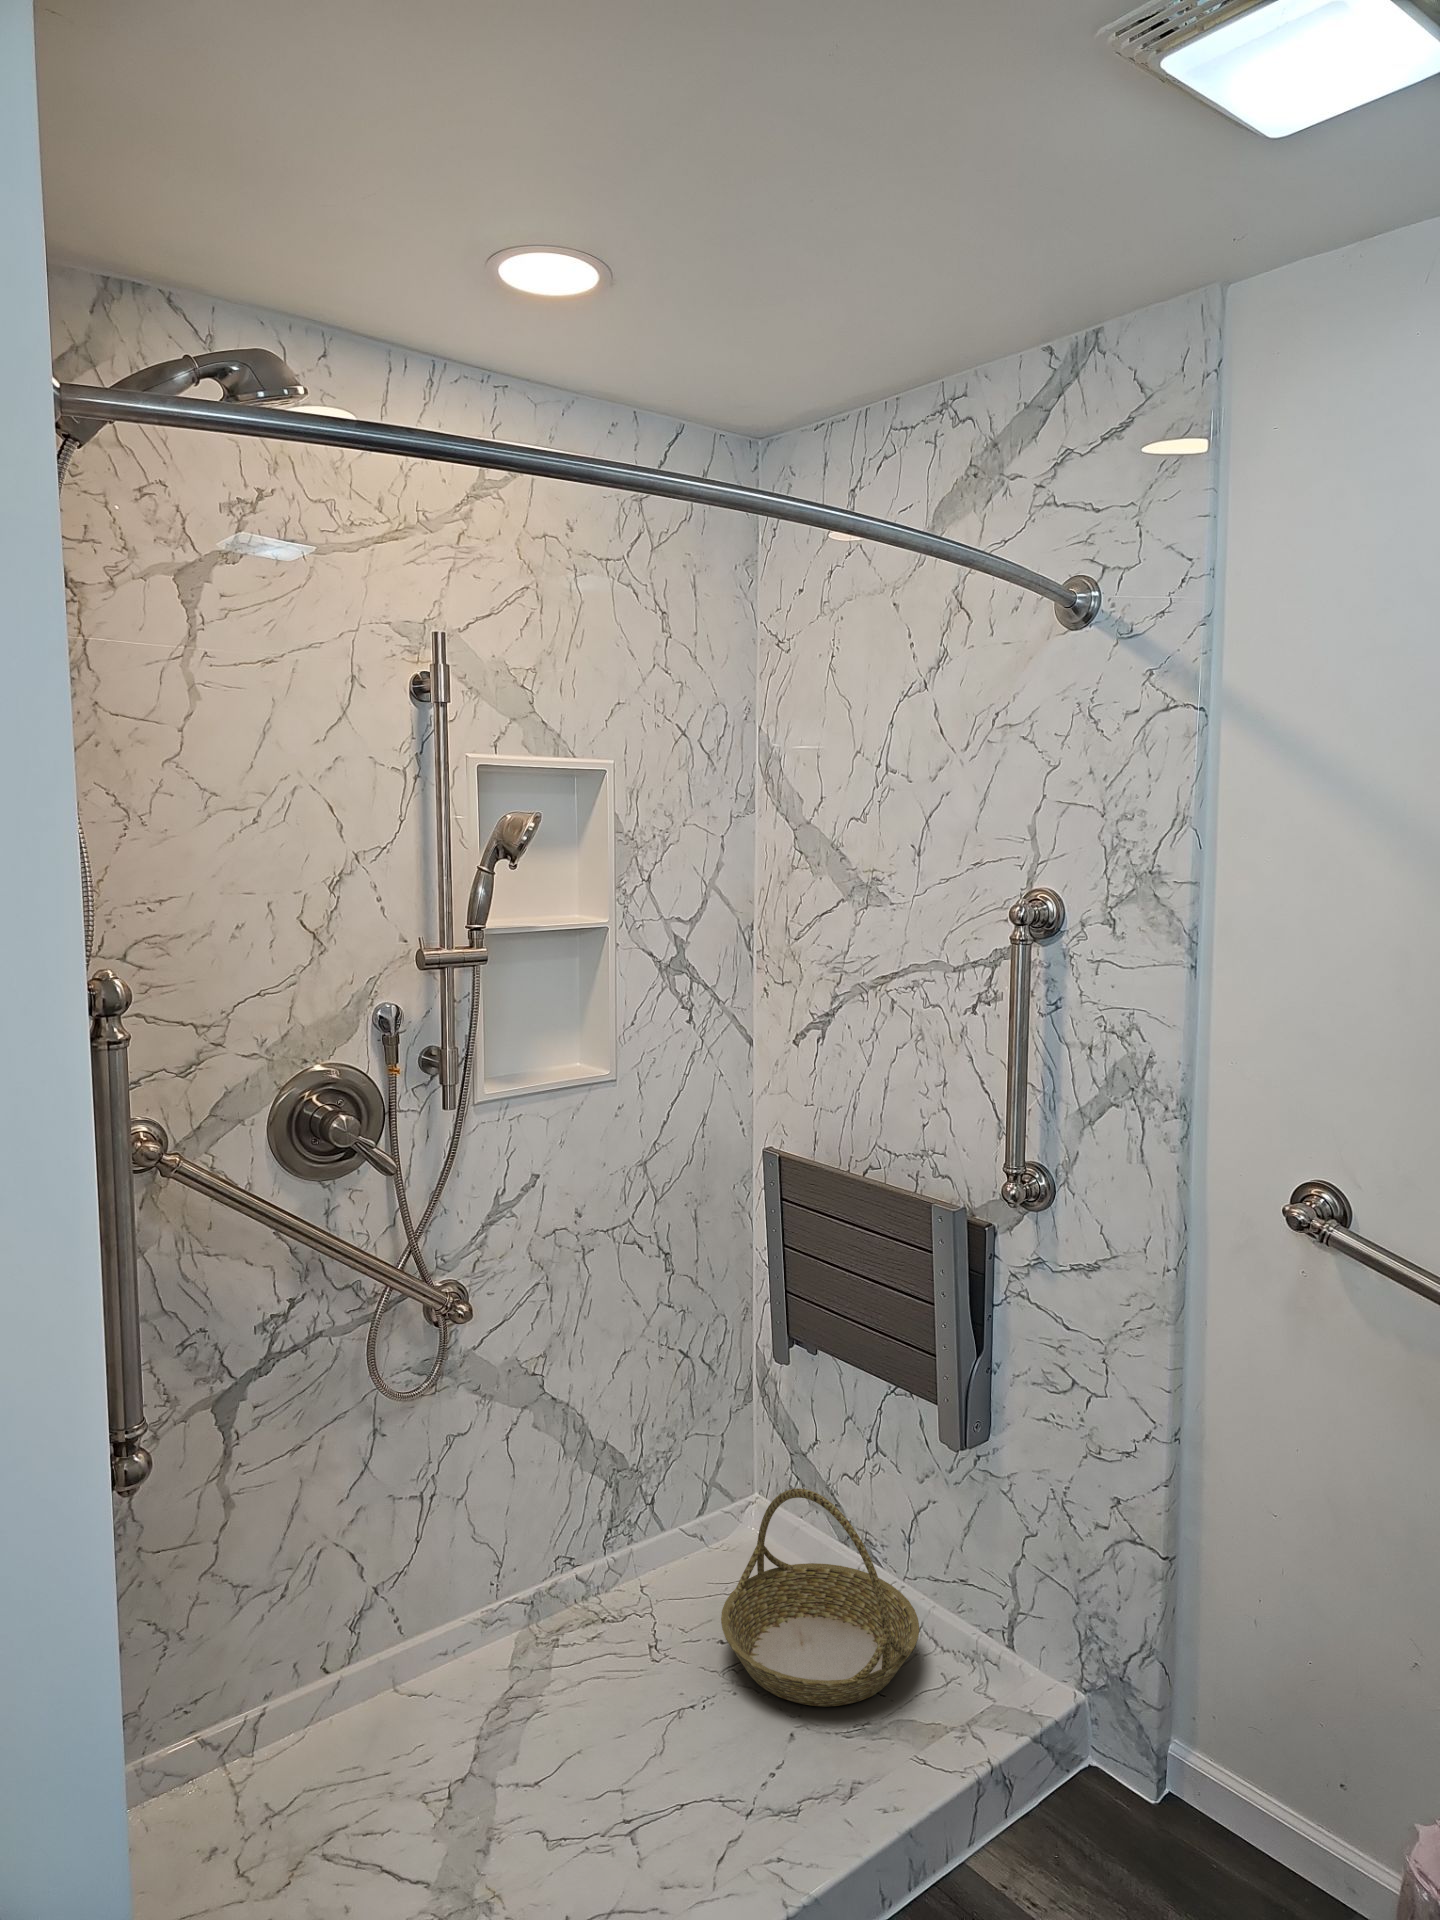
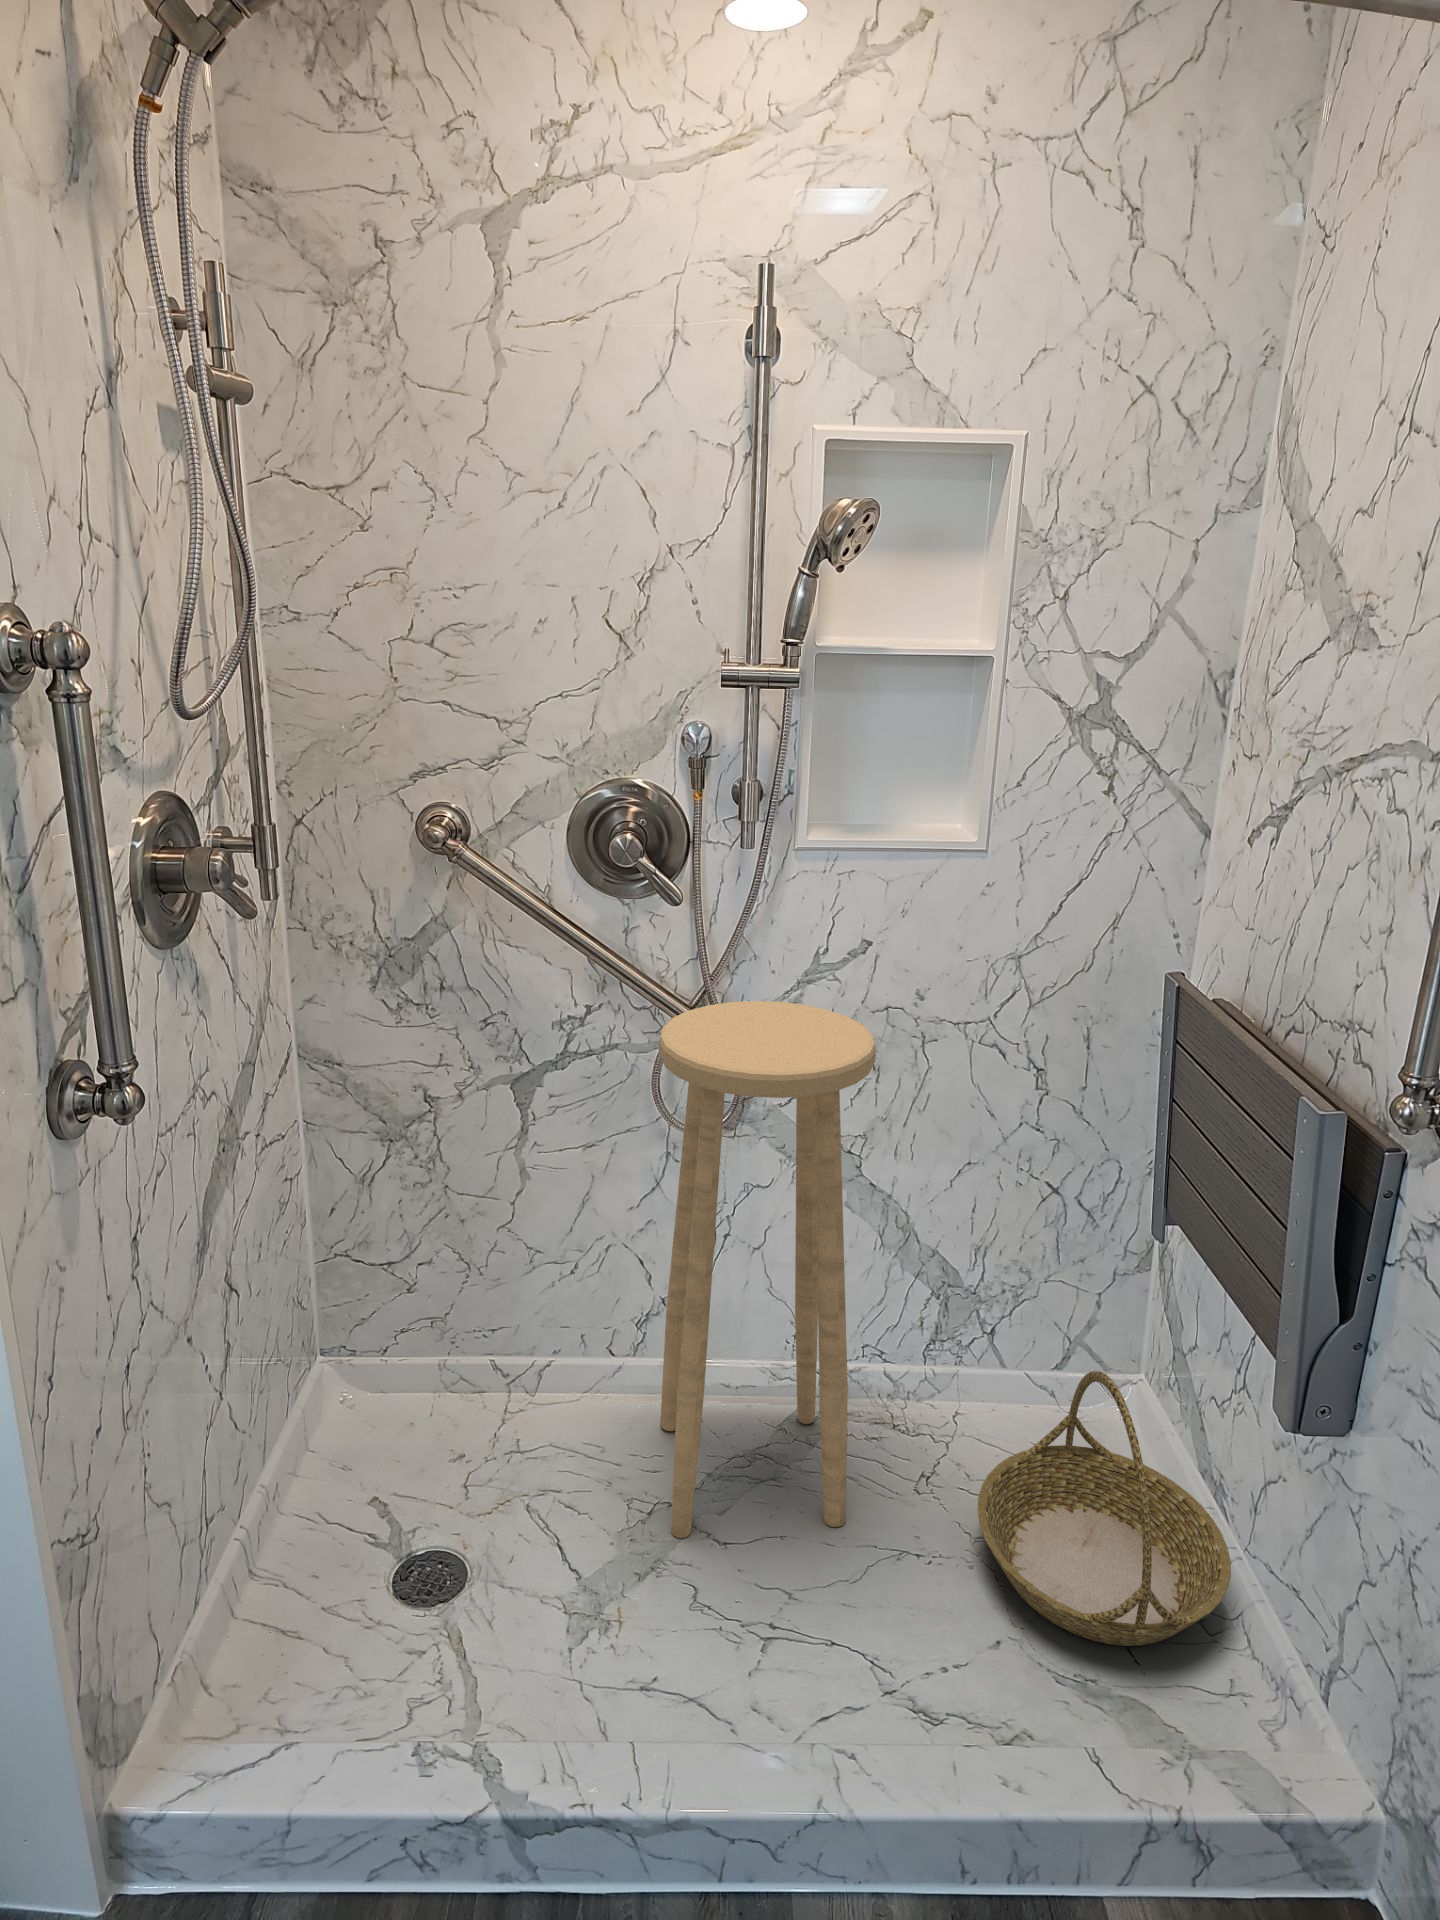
stool: none [402,1246,625,1802] -> present [659,1001,876,1538]

